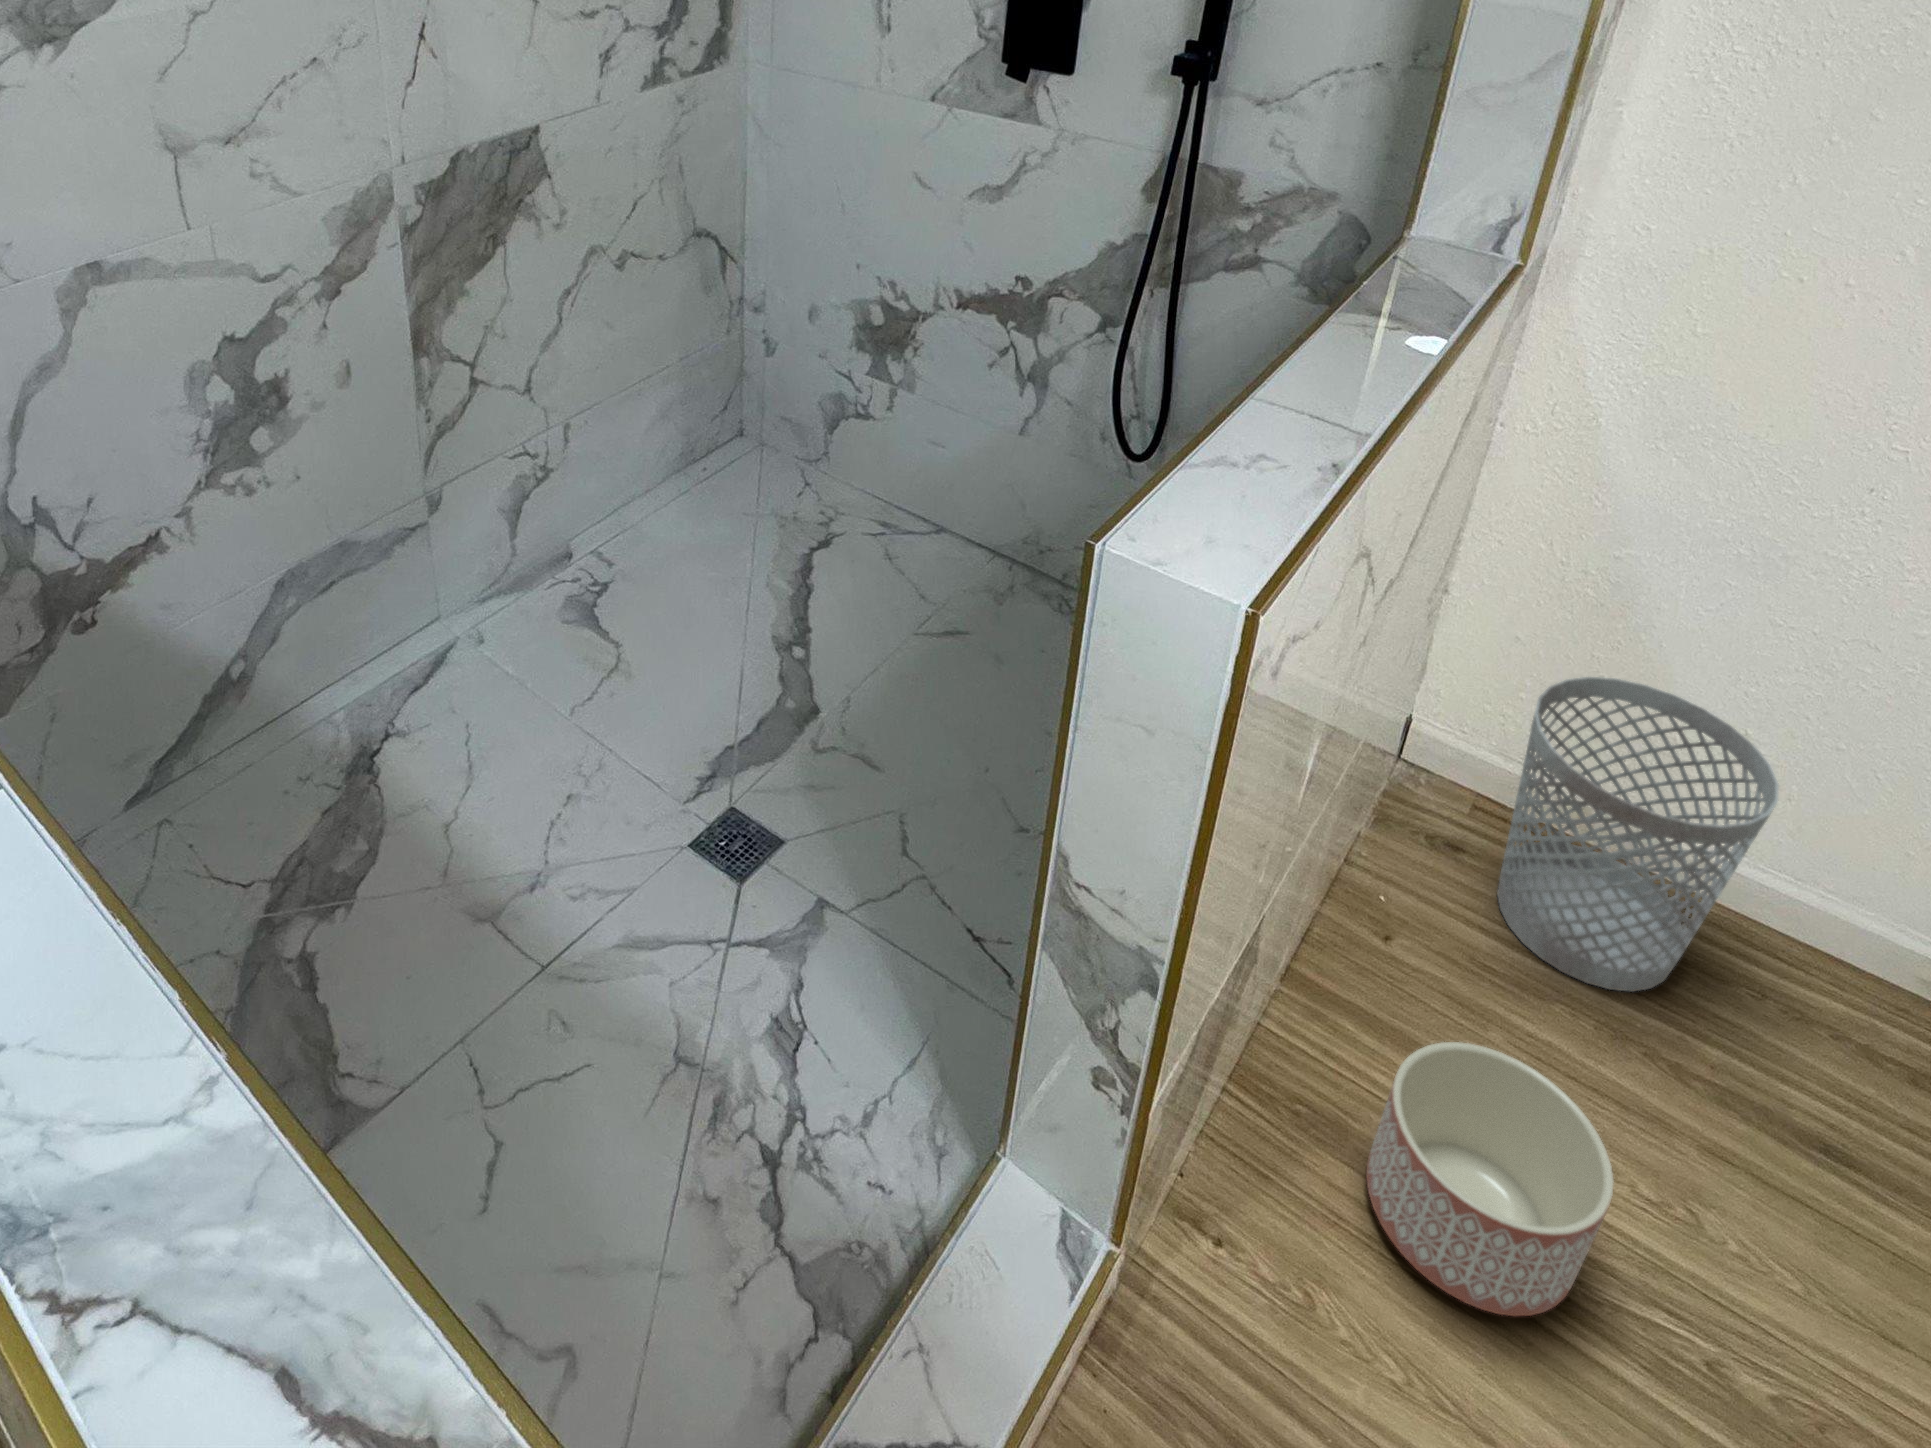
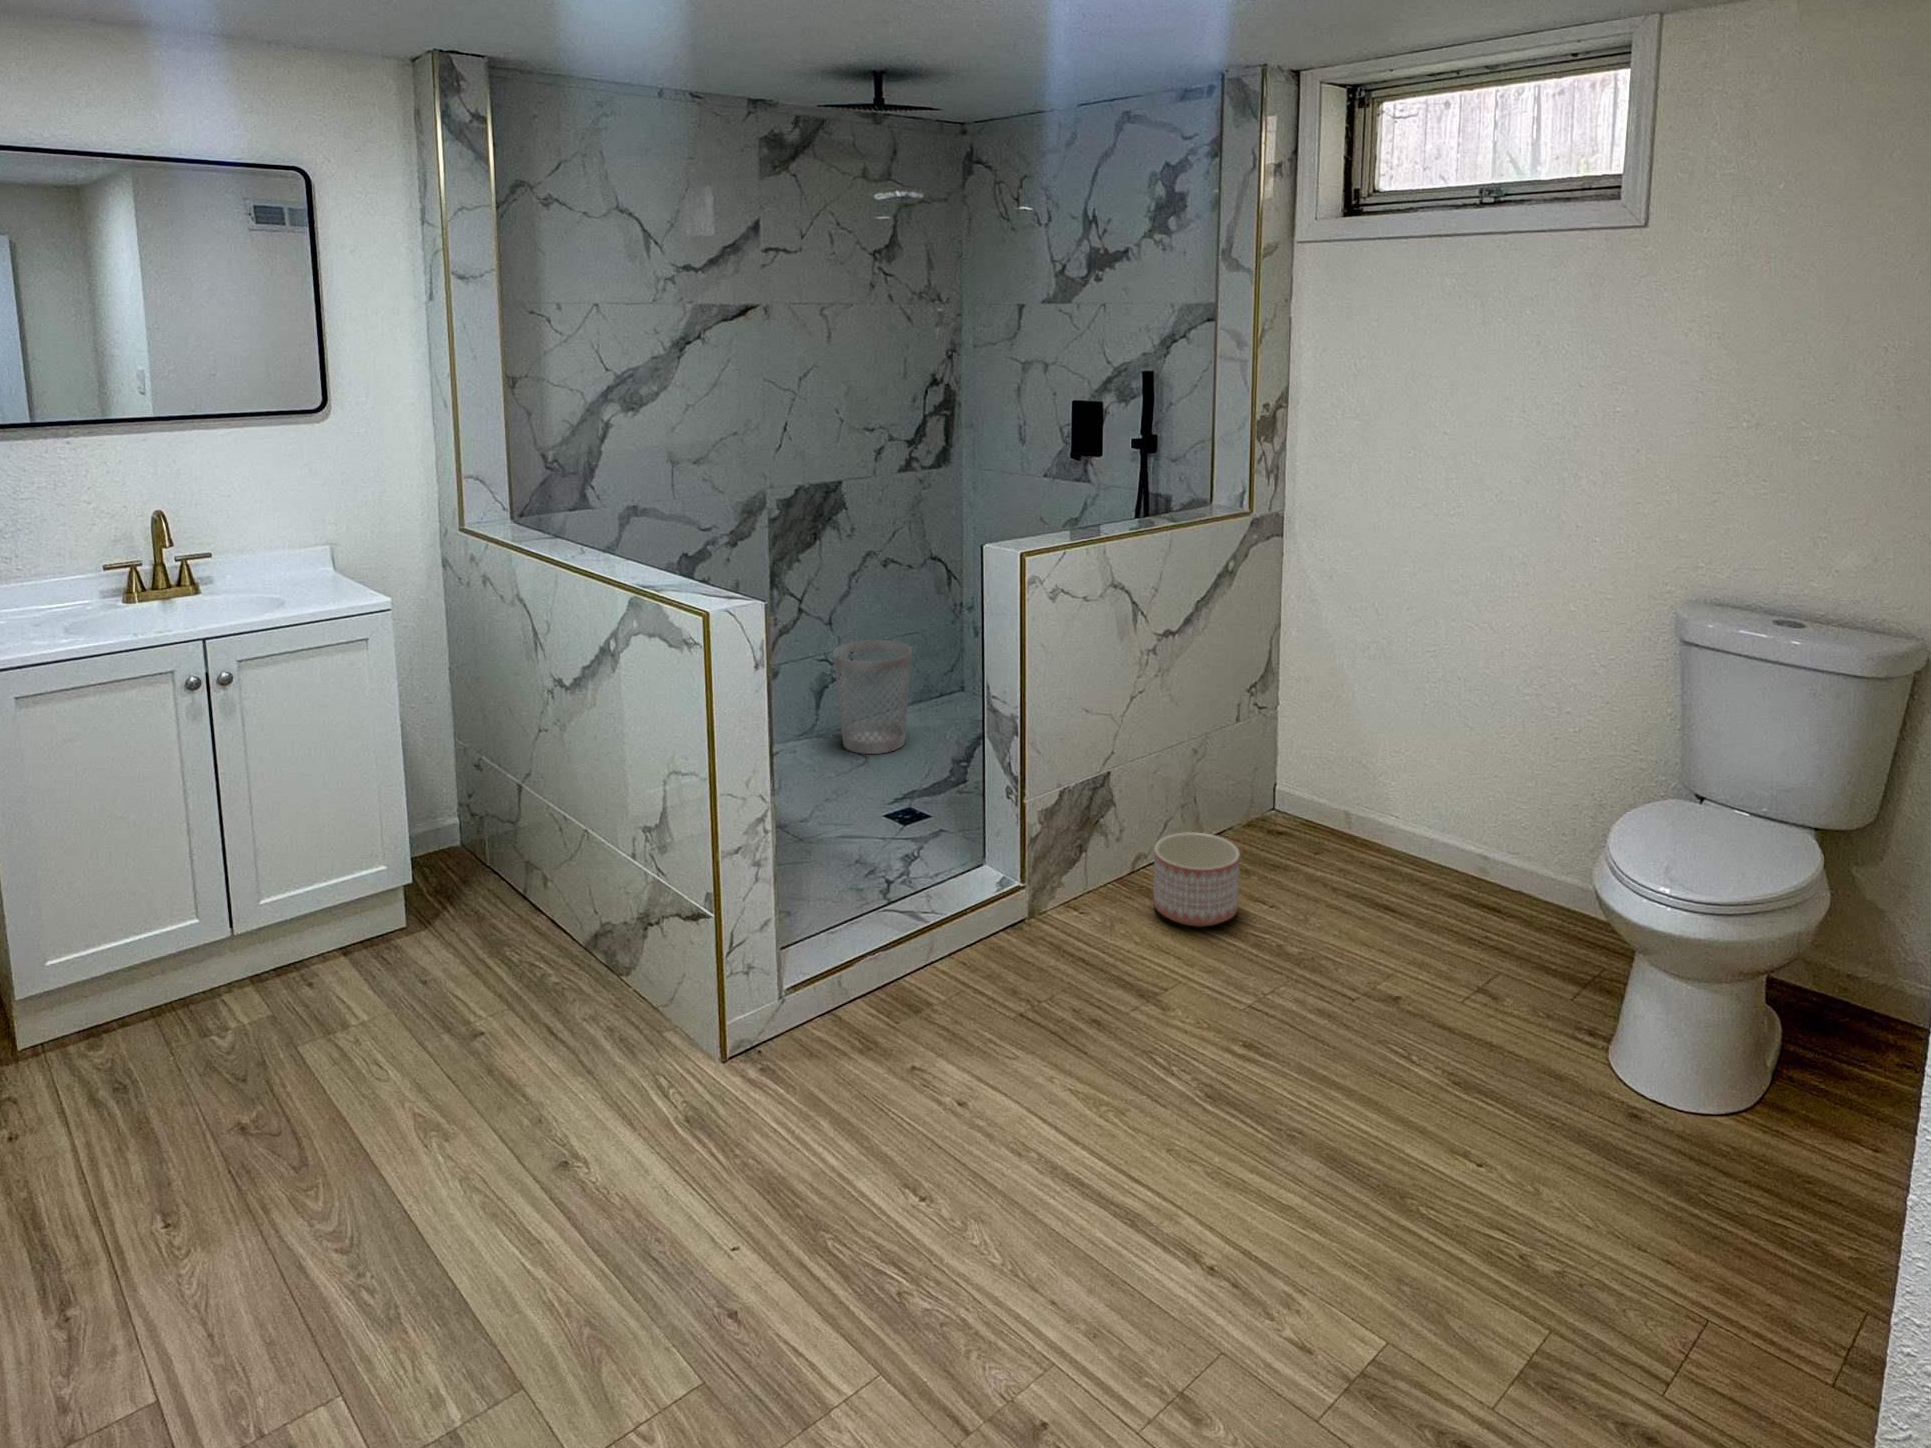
wastebasket: present [1497,677,1779,992] -> present [833,640,911,754]

